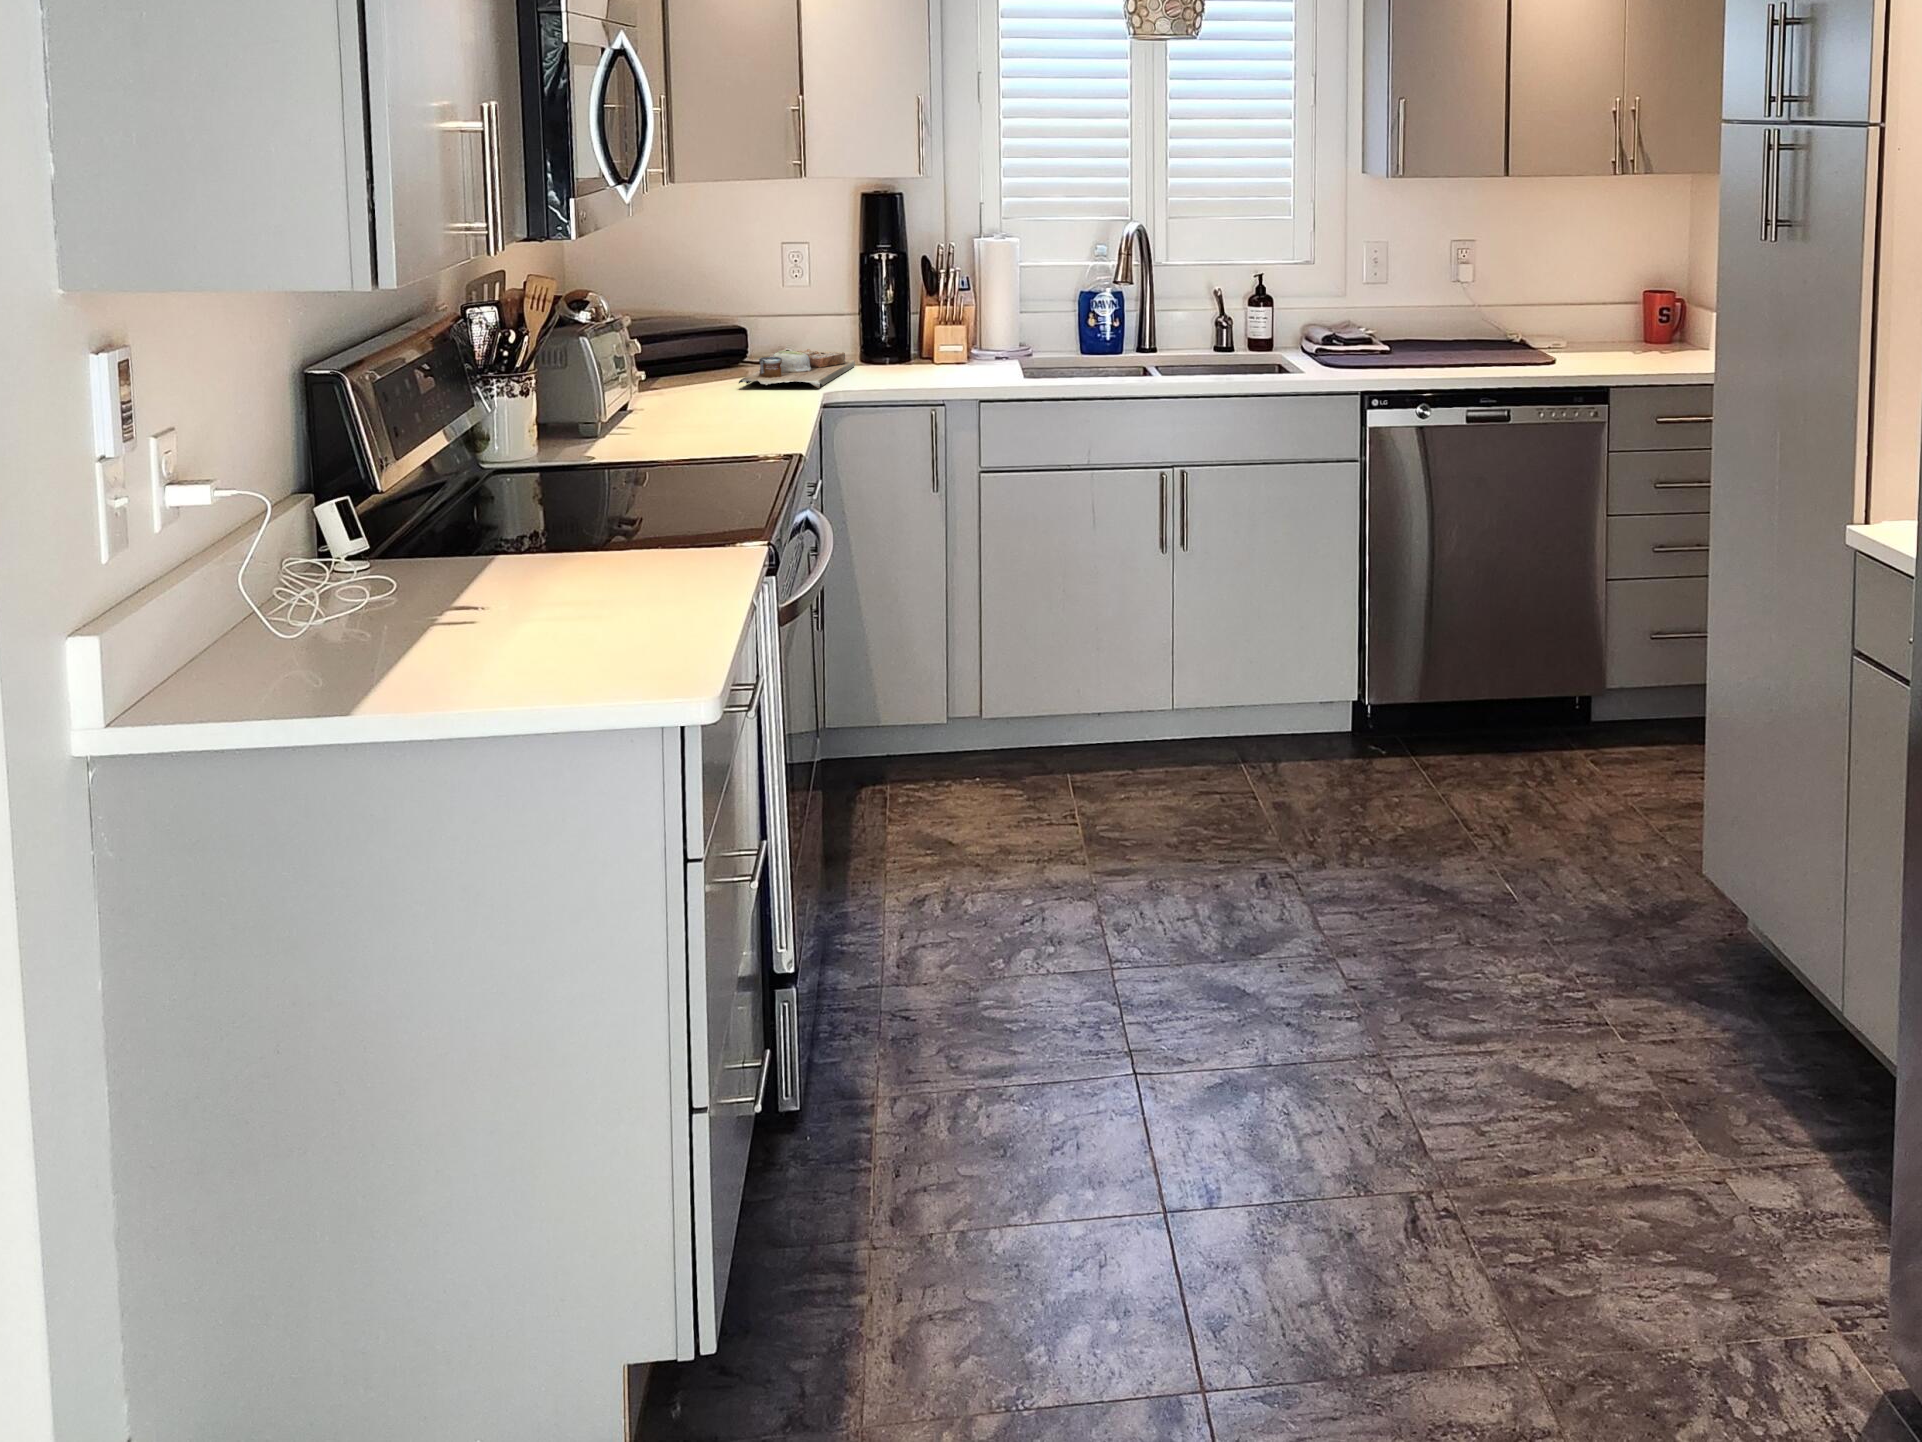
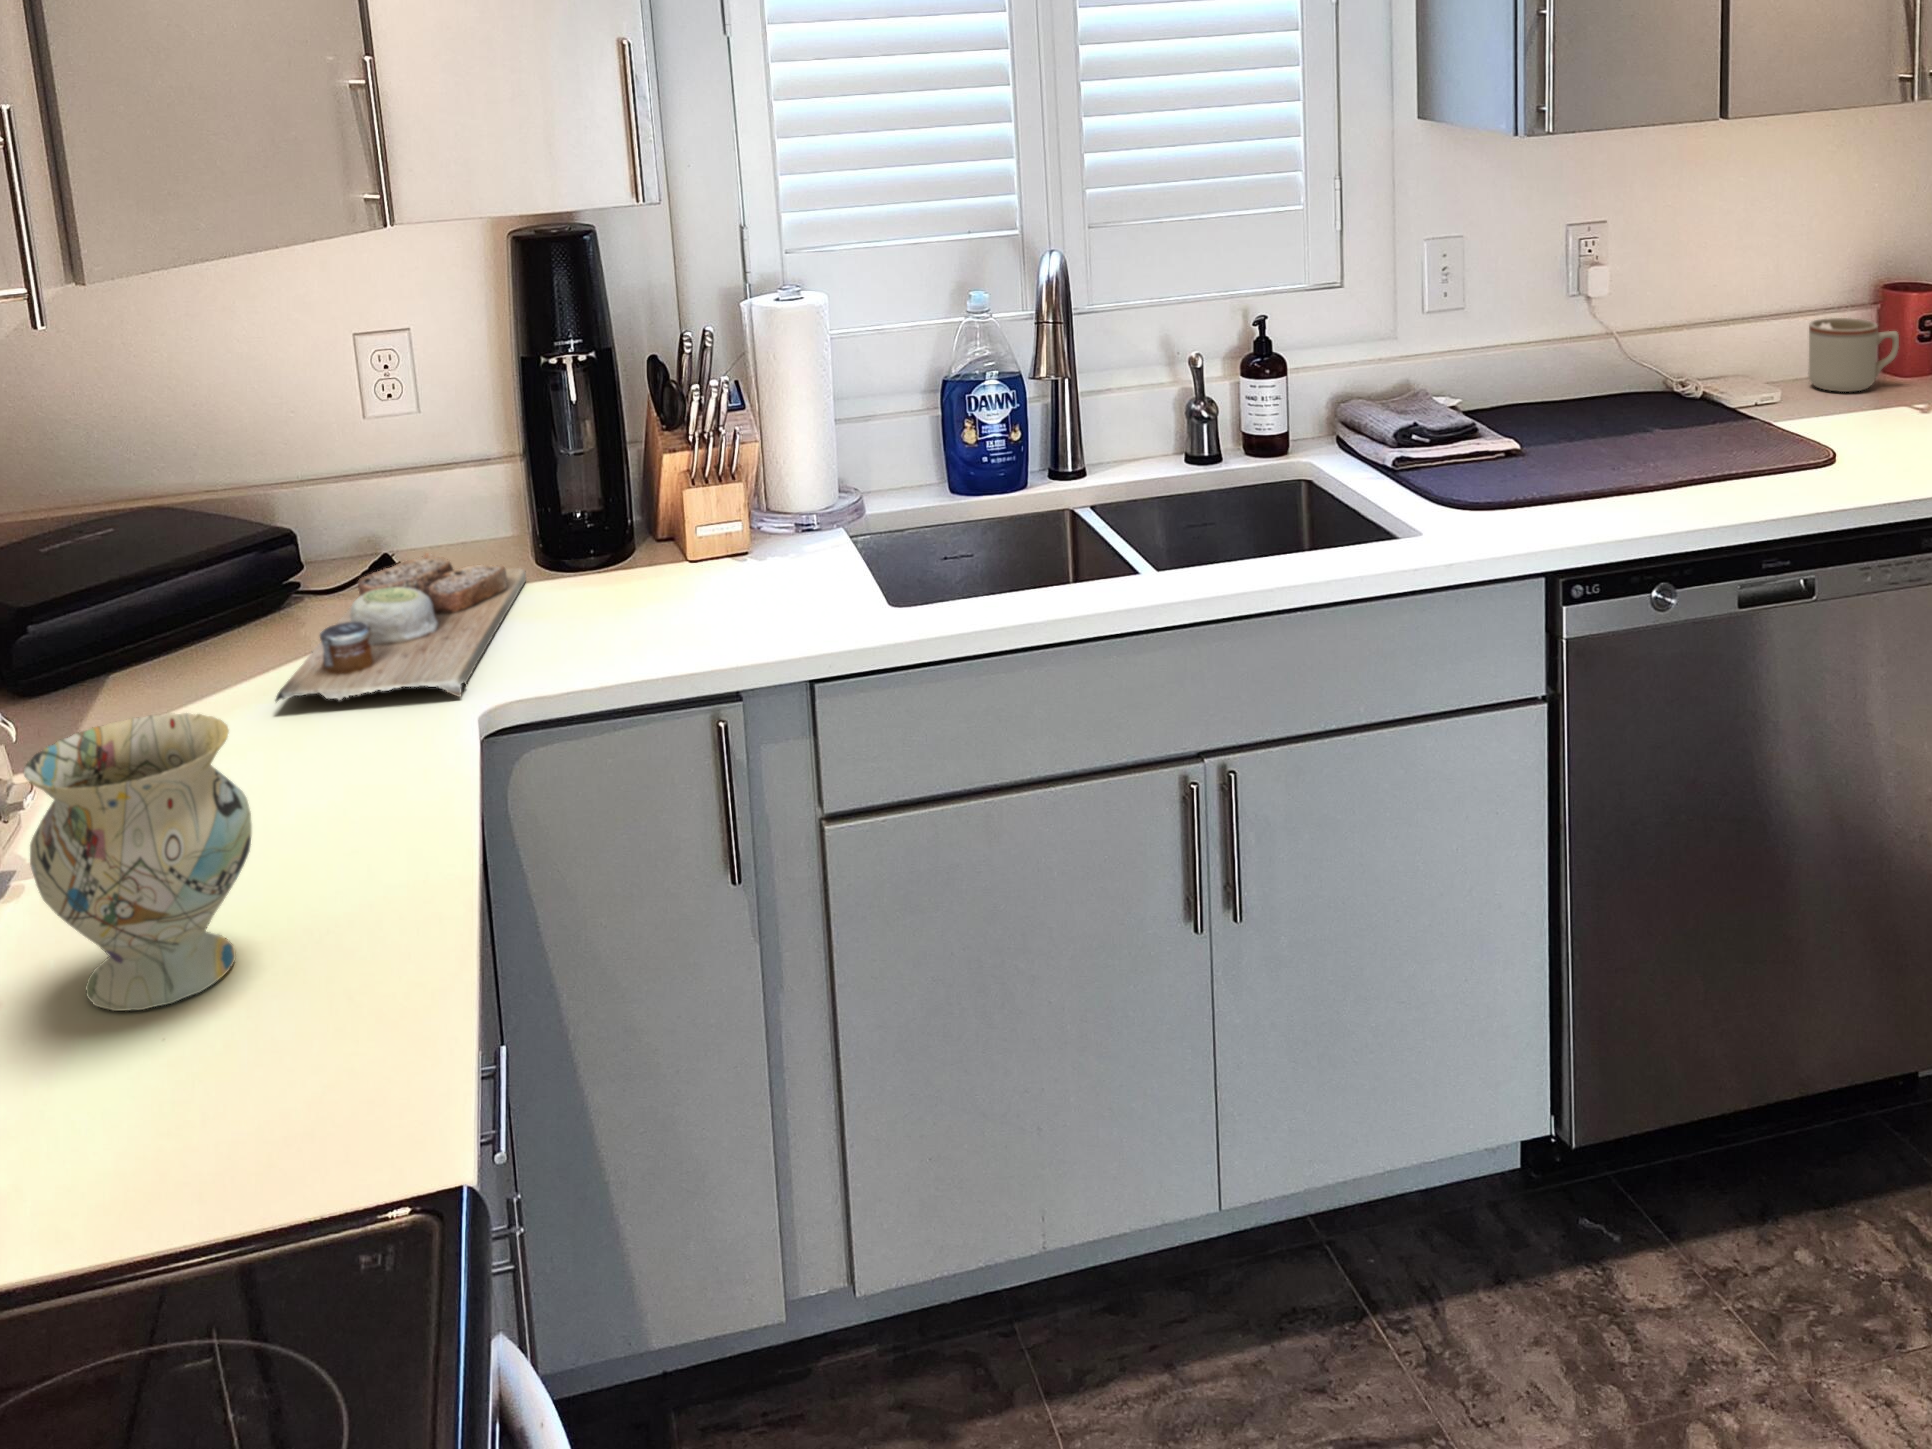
mug: none [1594,304,1644,345] -> present [1809,318,1899,392]
vase: none [664,333,740,432] -> present [24,713,252,1011]

